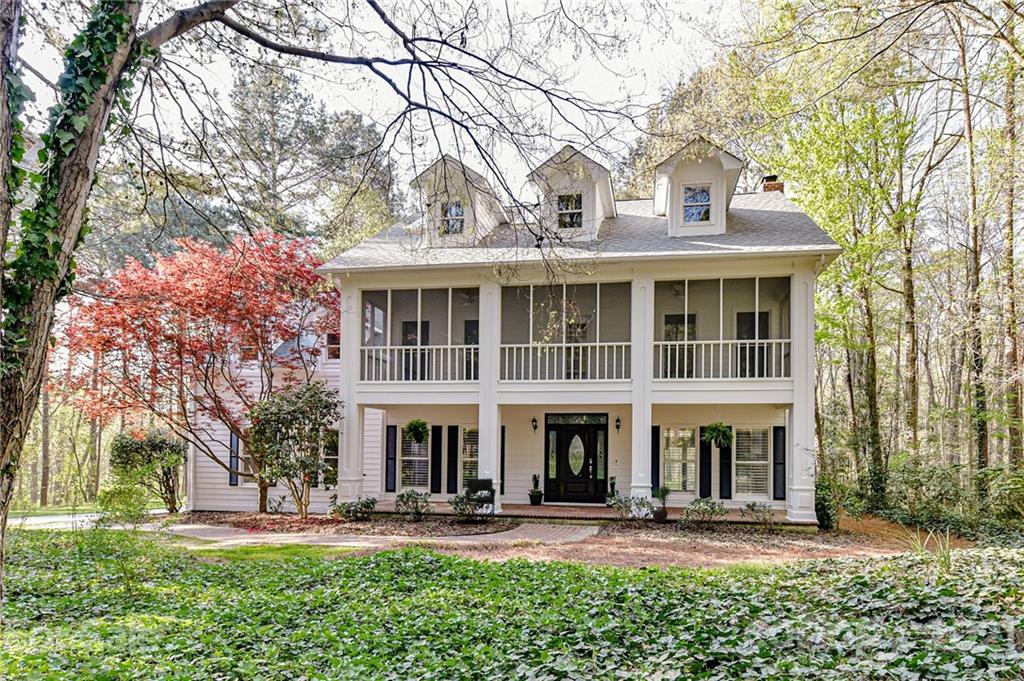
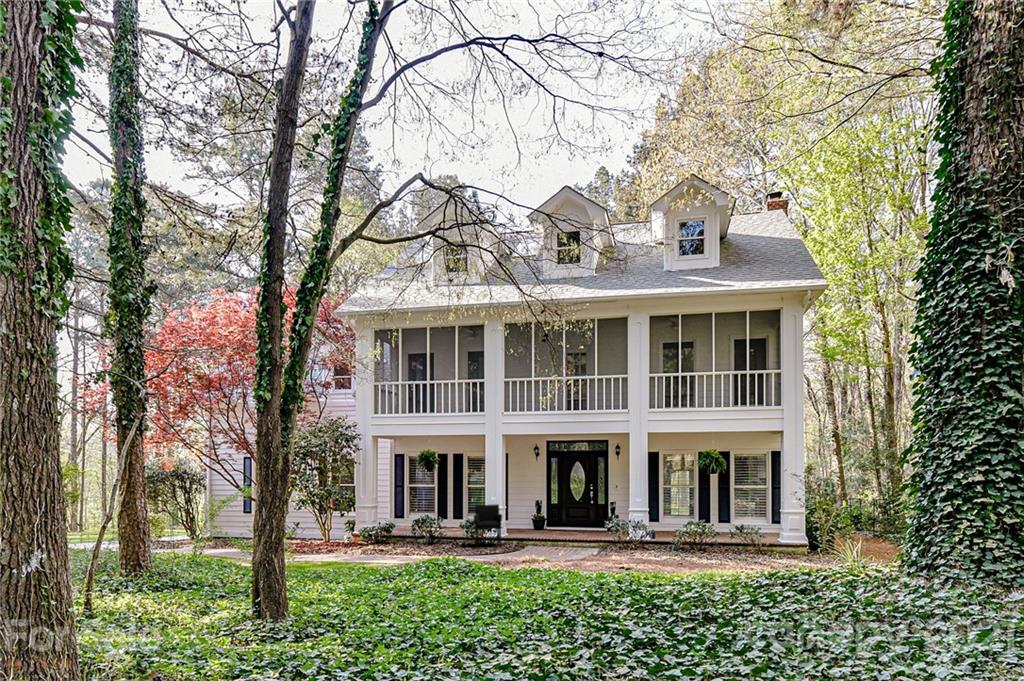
potted tree: present [653,486,670,523] -> none [649,507,669,545]

